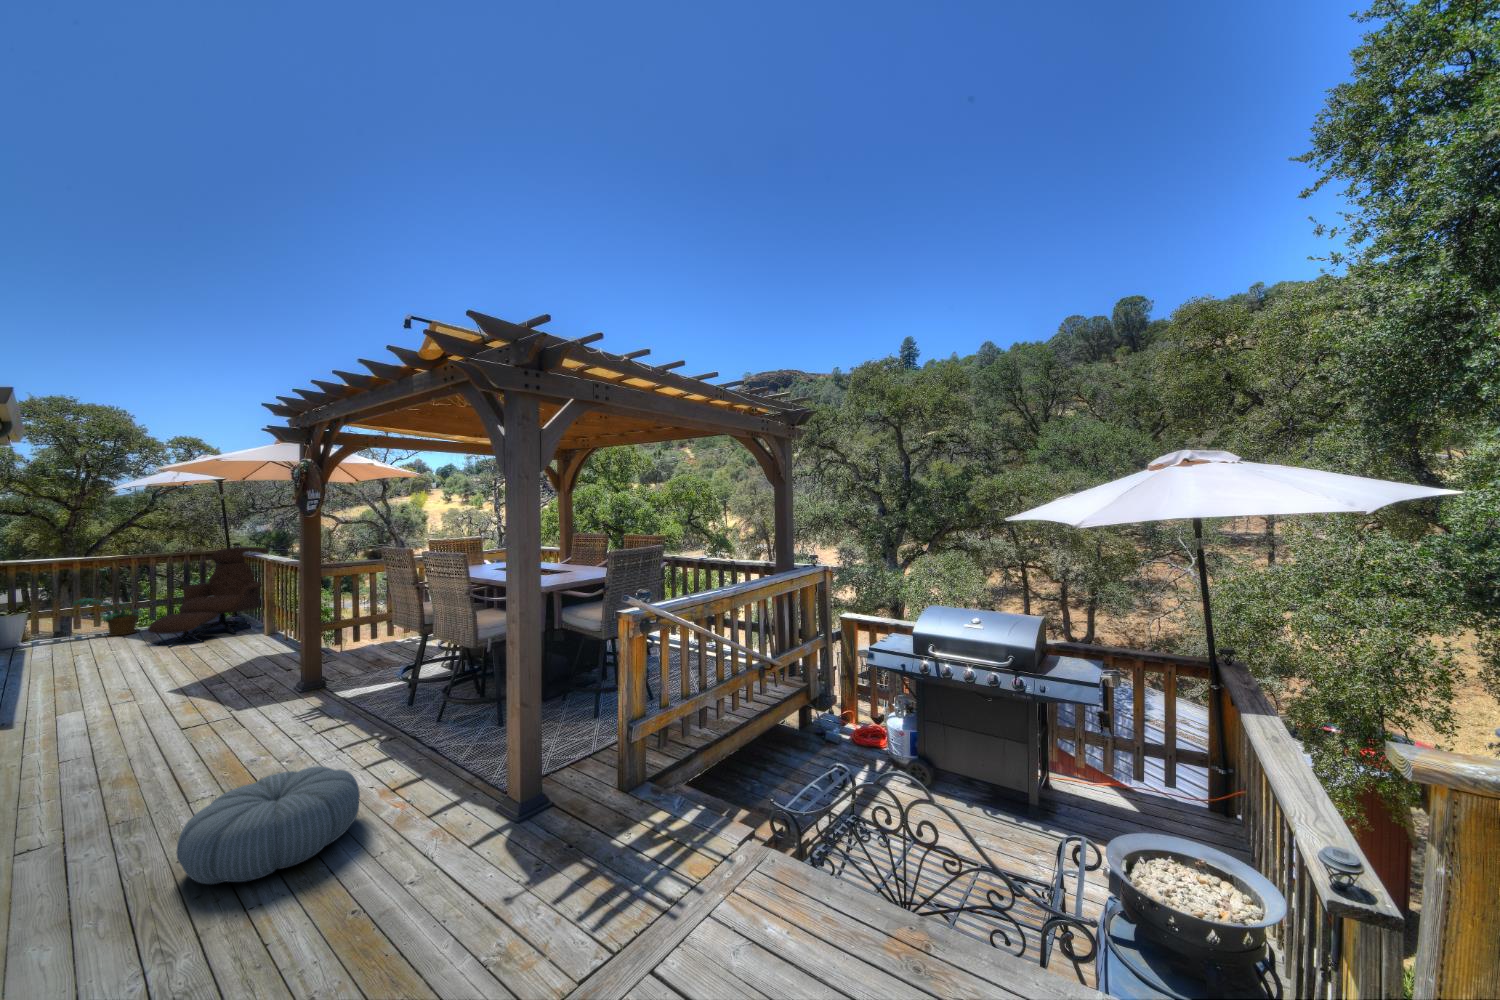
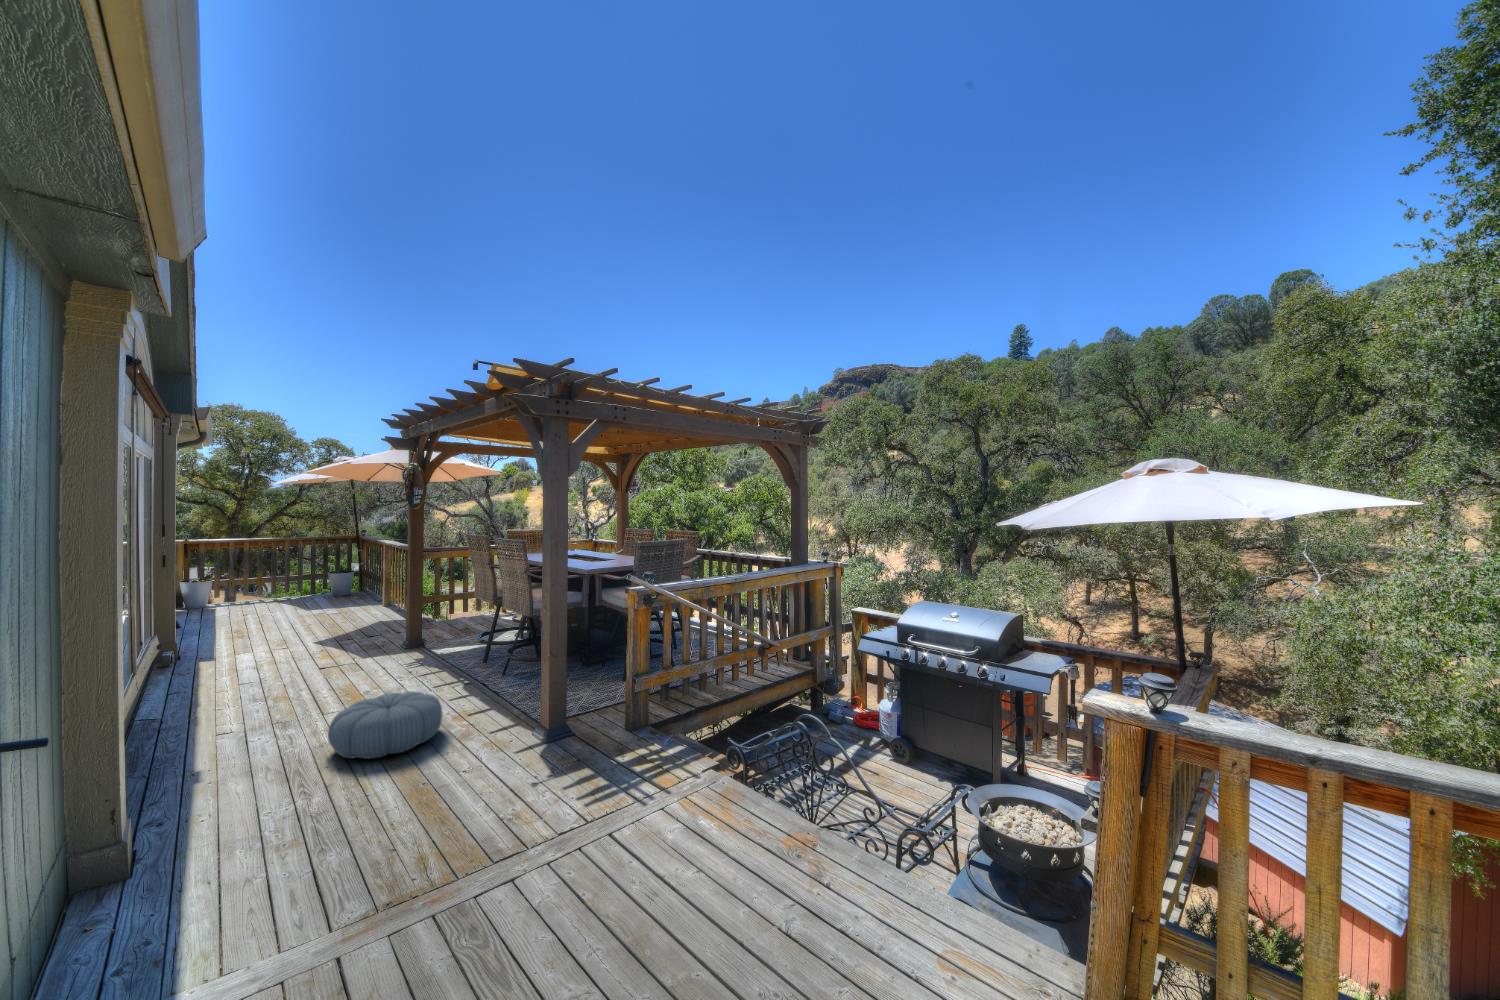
lounge chair: present [148,547,269,647] -> none [299,533,386,611]
potted plant: present [73,595,142,636] -> none [247,569,295,601]

